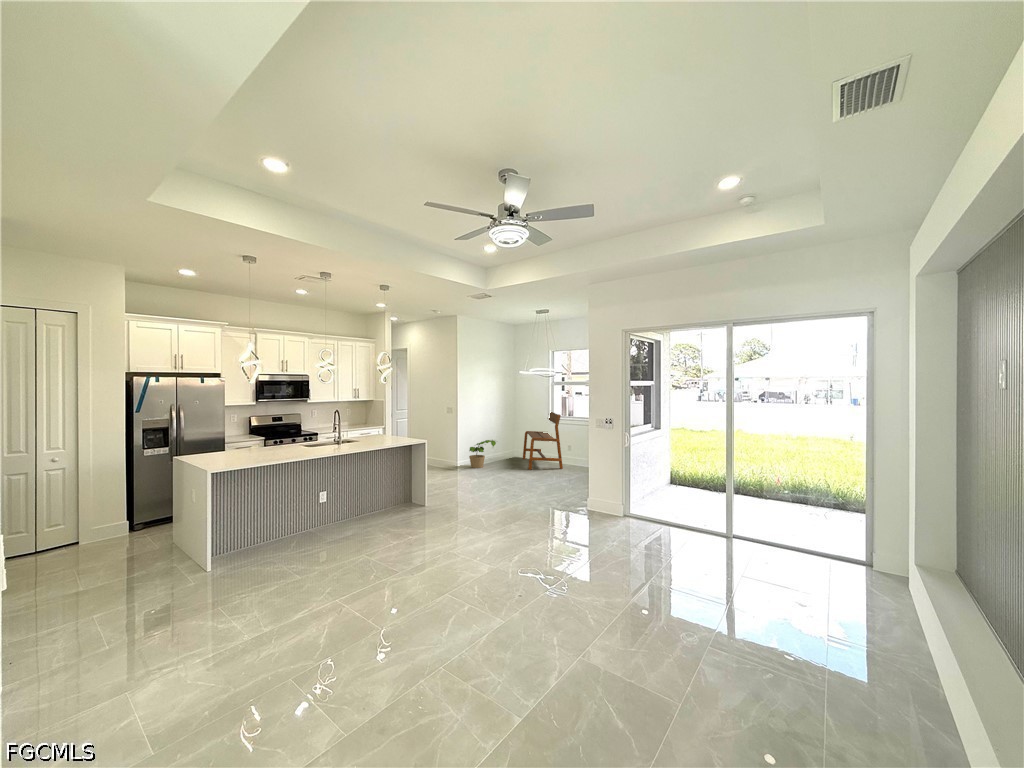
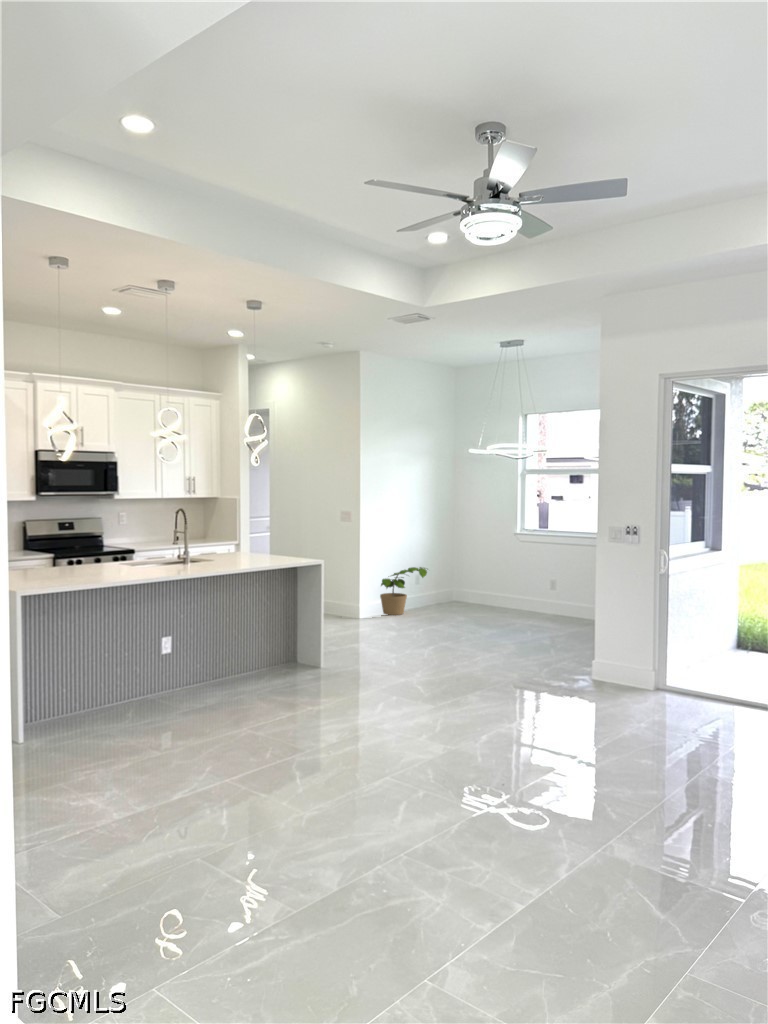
bench: present [523,412,563,470] -> none [470,519,542,619]

